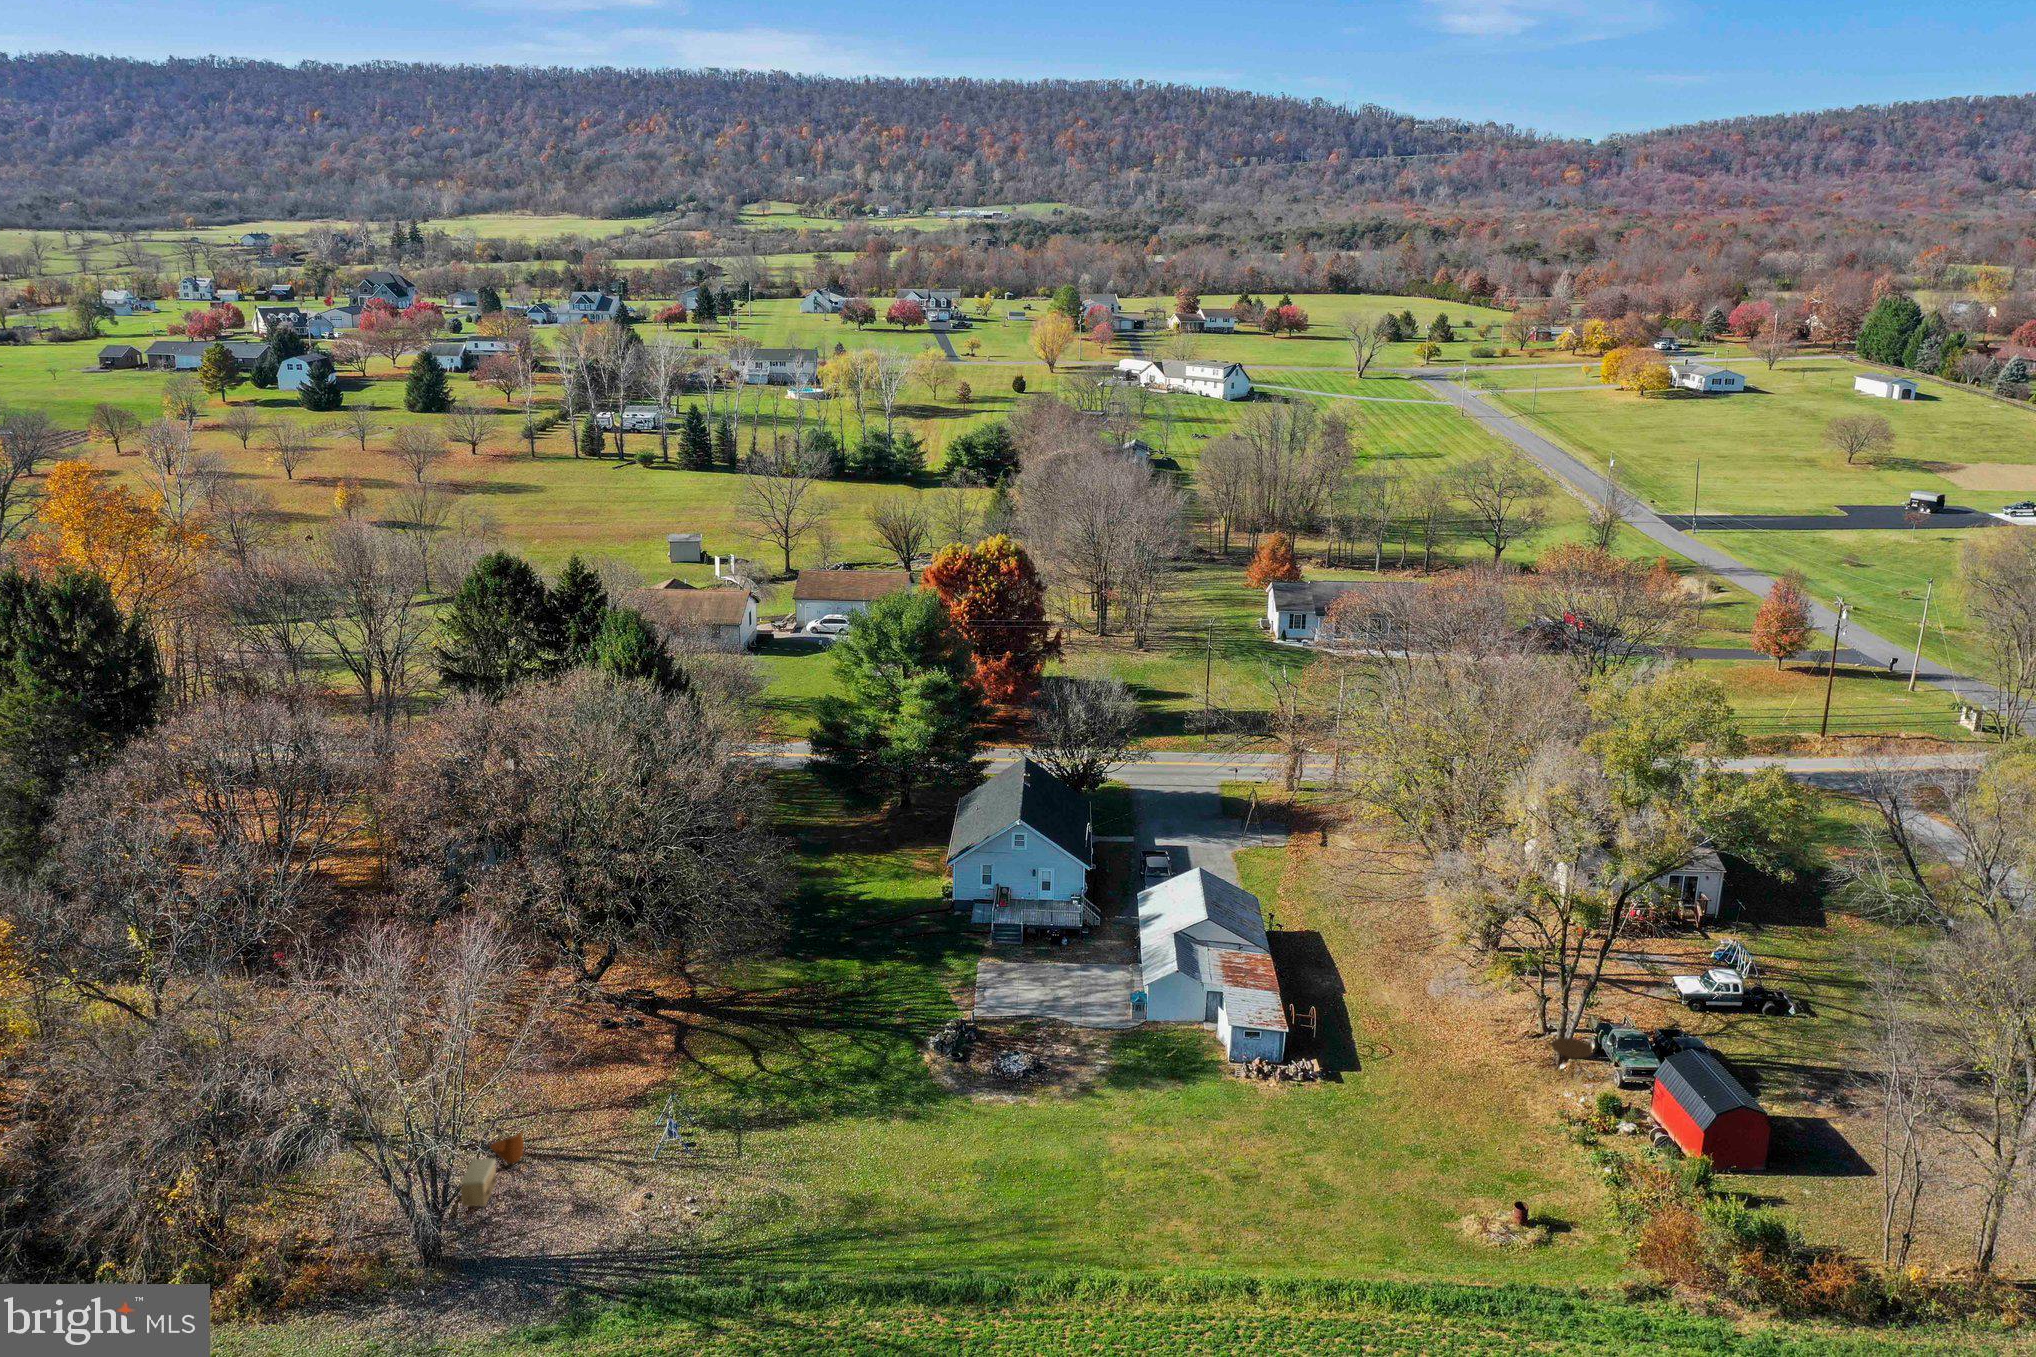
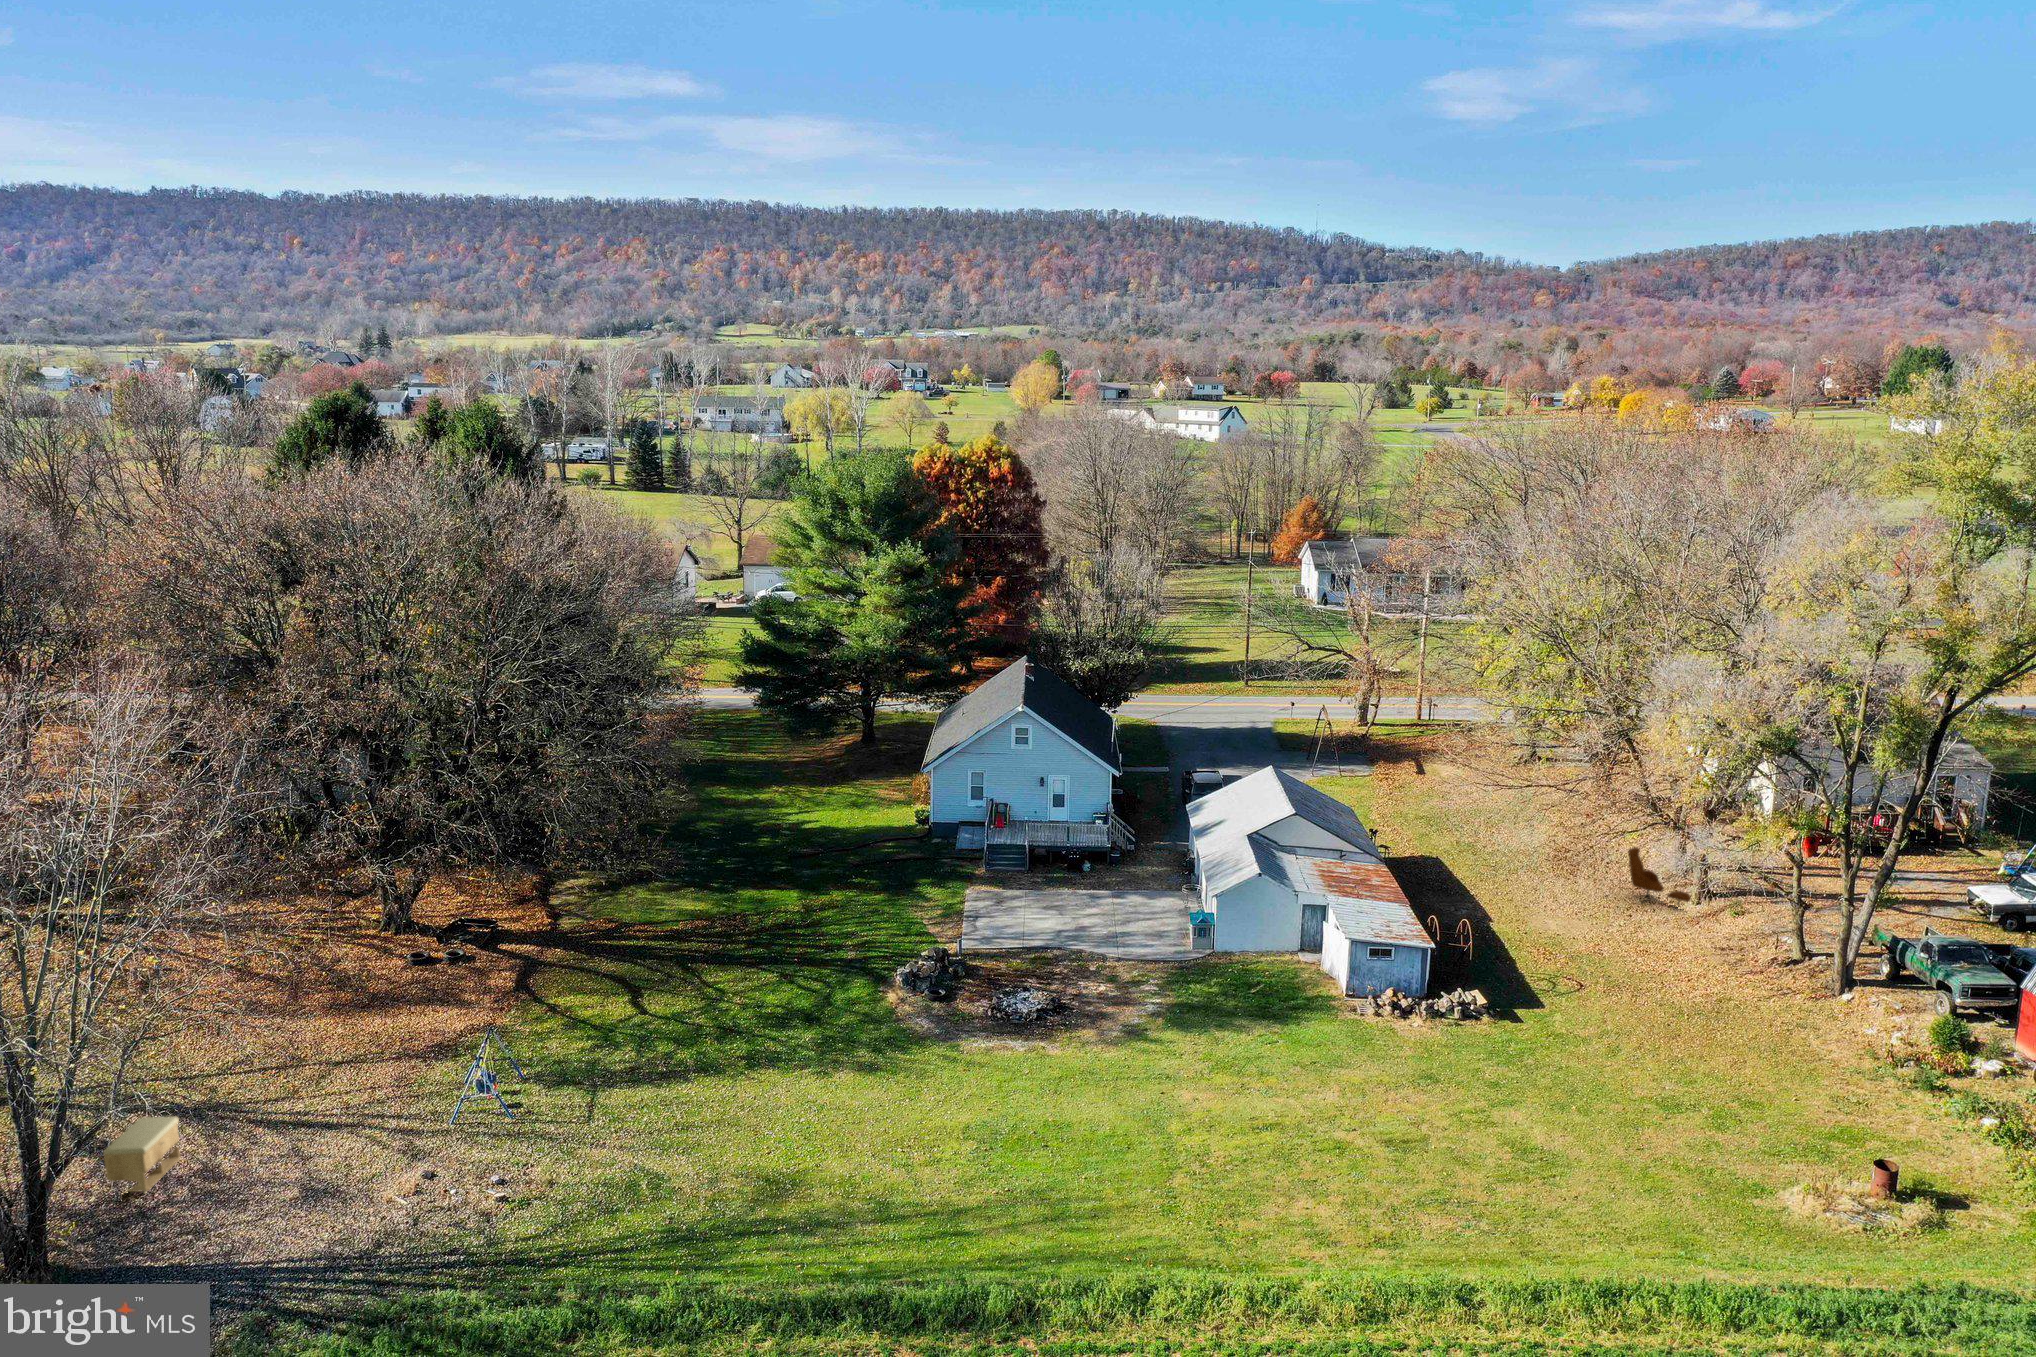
round table: present [1551,1038,1592,1067] -> none [1830,951,1898,1008]
lounge chair: present [490,1132,524,1167] -> present [1628,847,1691,907]

